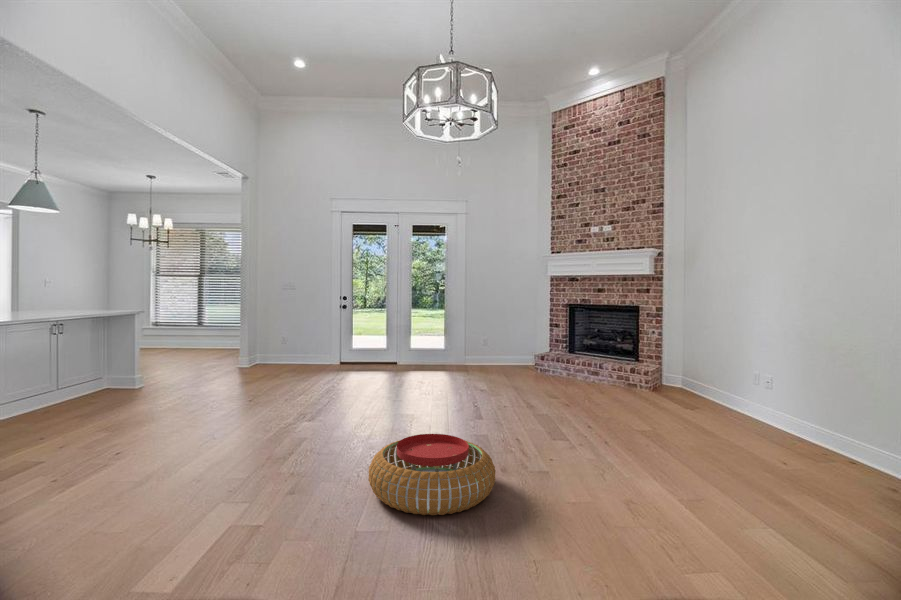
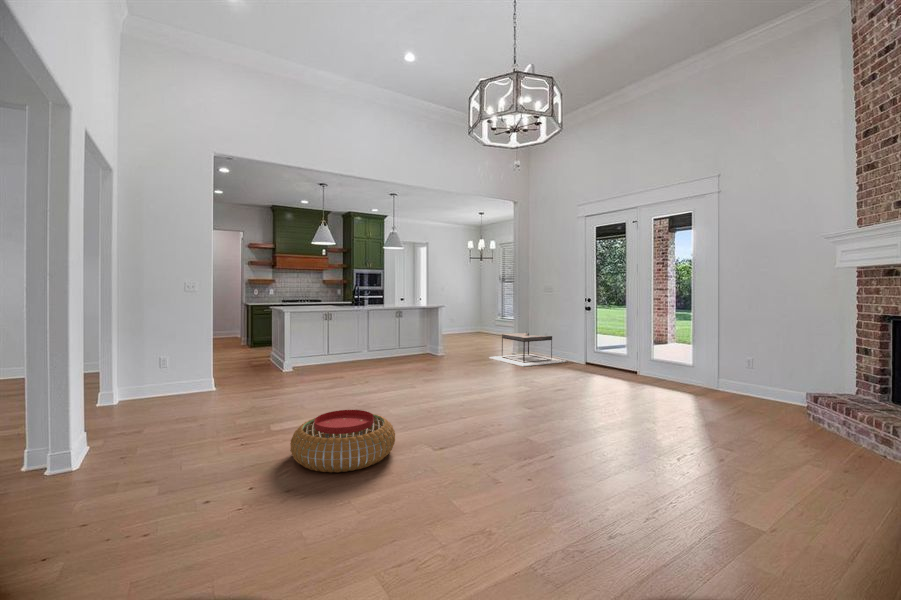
coffee table: none [223,329,316,374] -> present [489,333,566,367]

